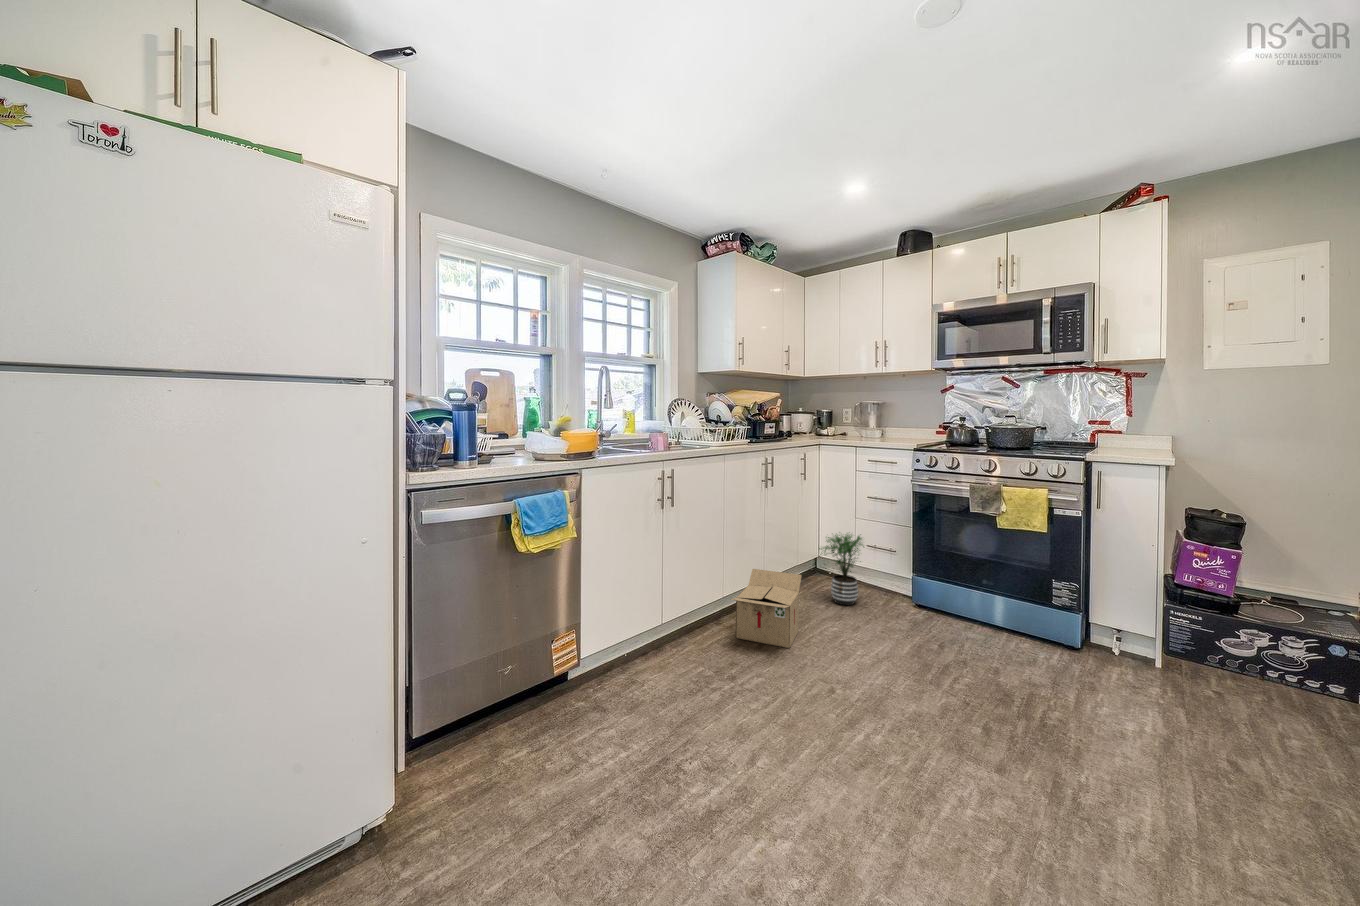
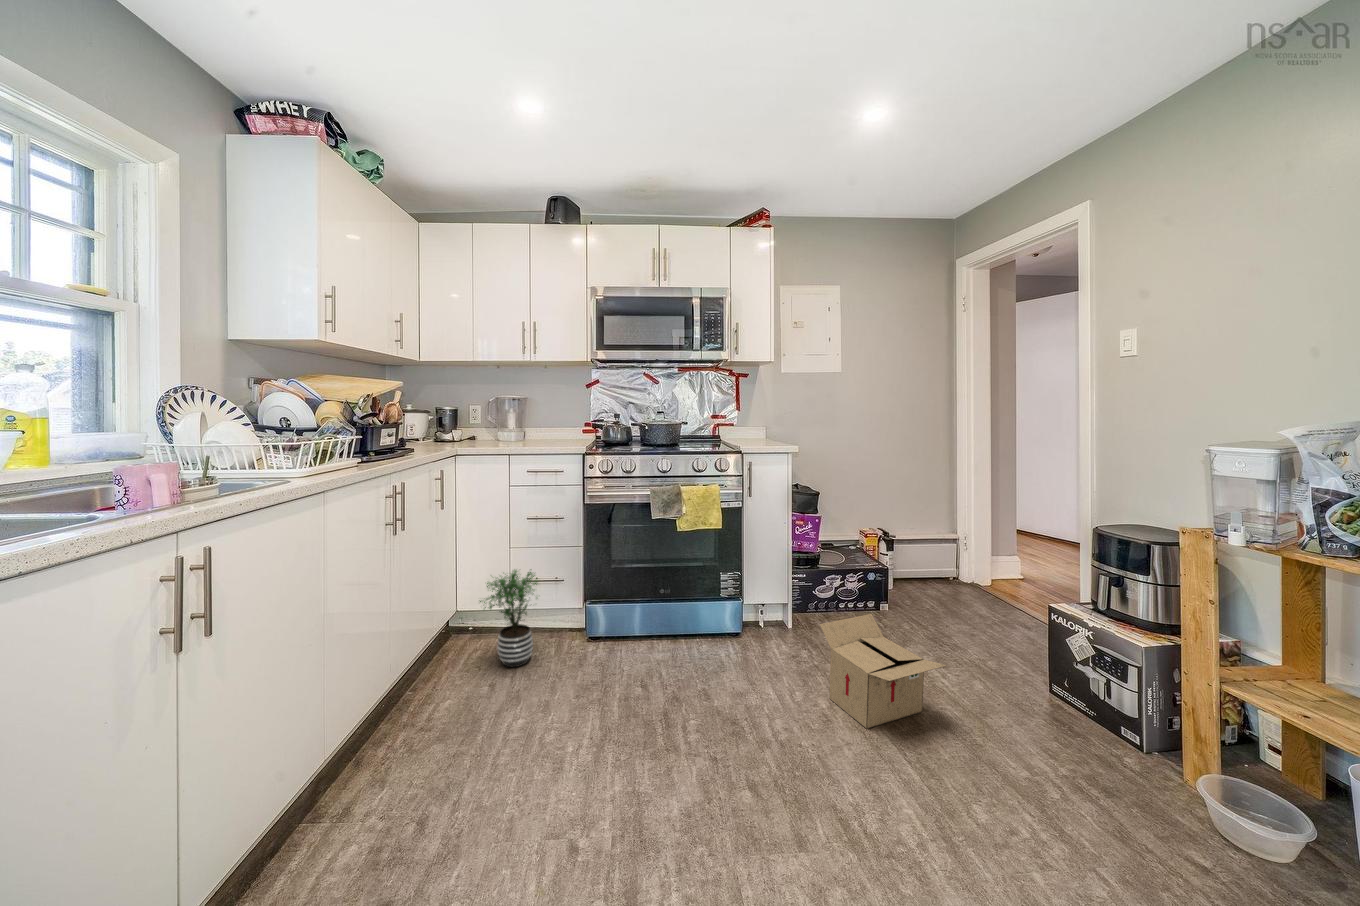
cardboard box: present [731,569,802,648] -> present [820,614,946,729]

